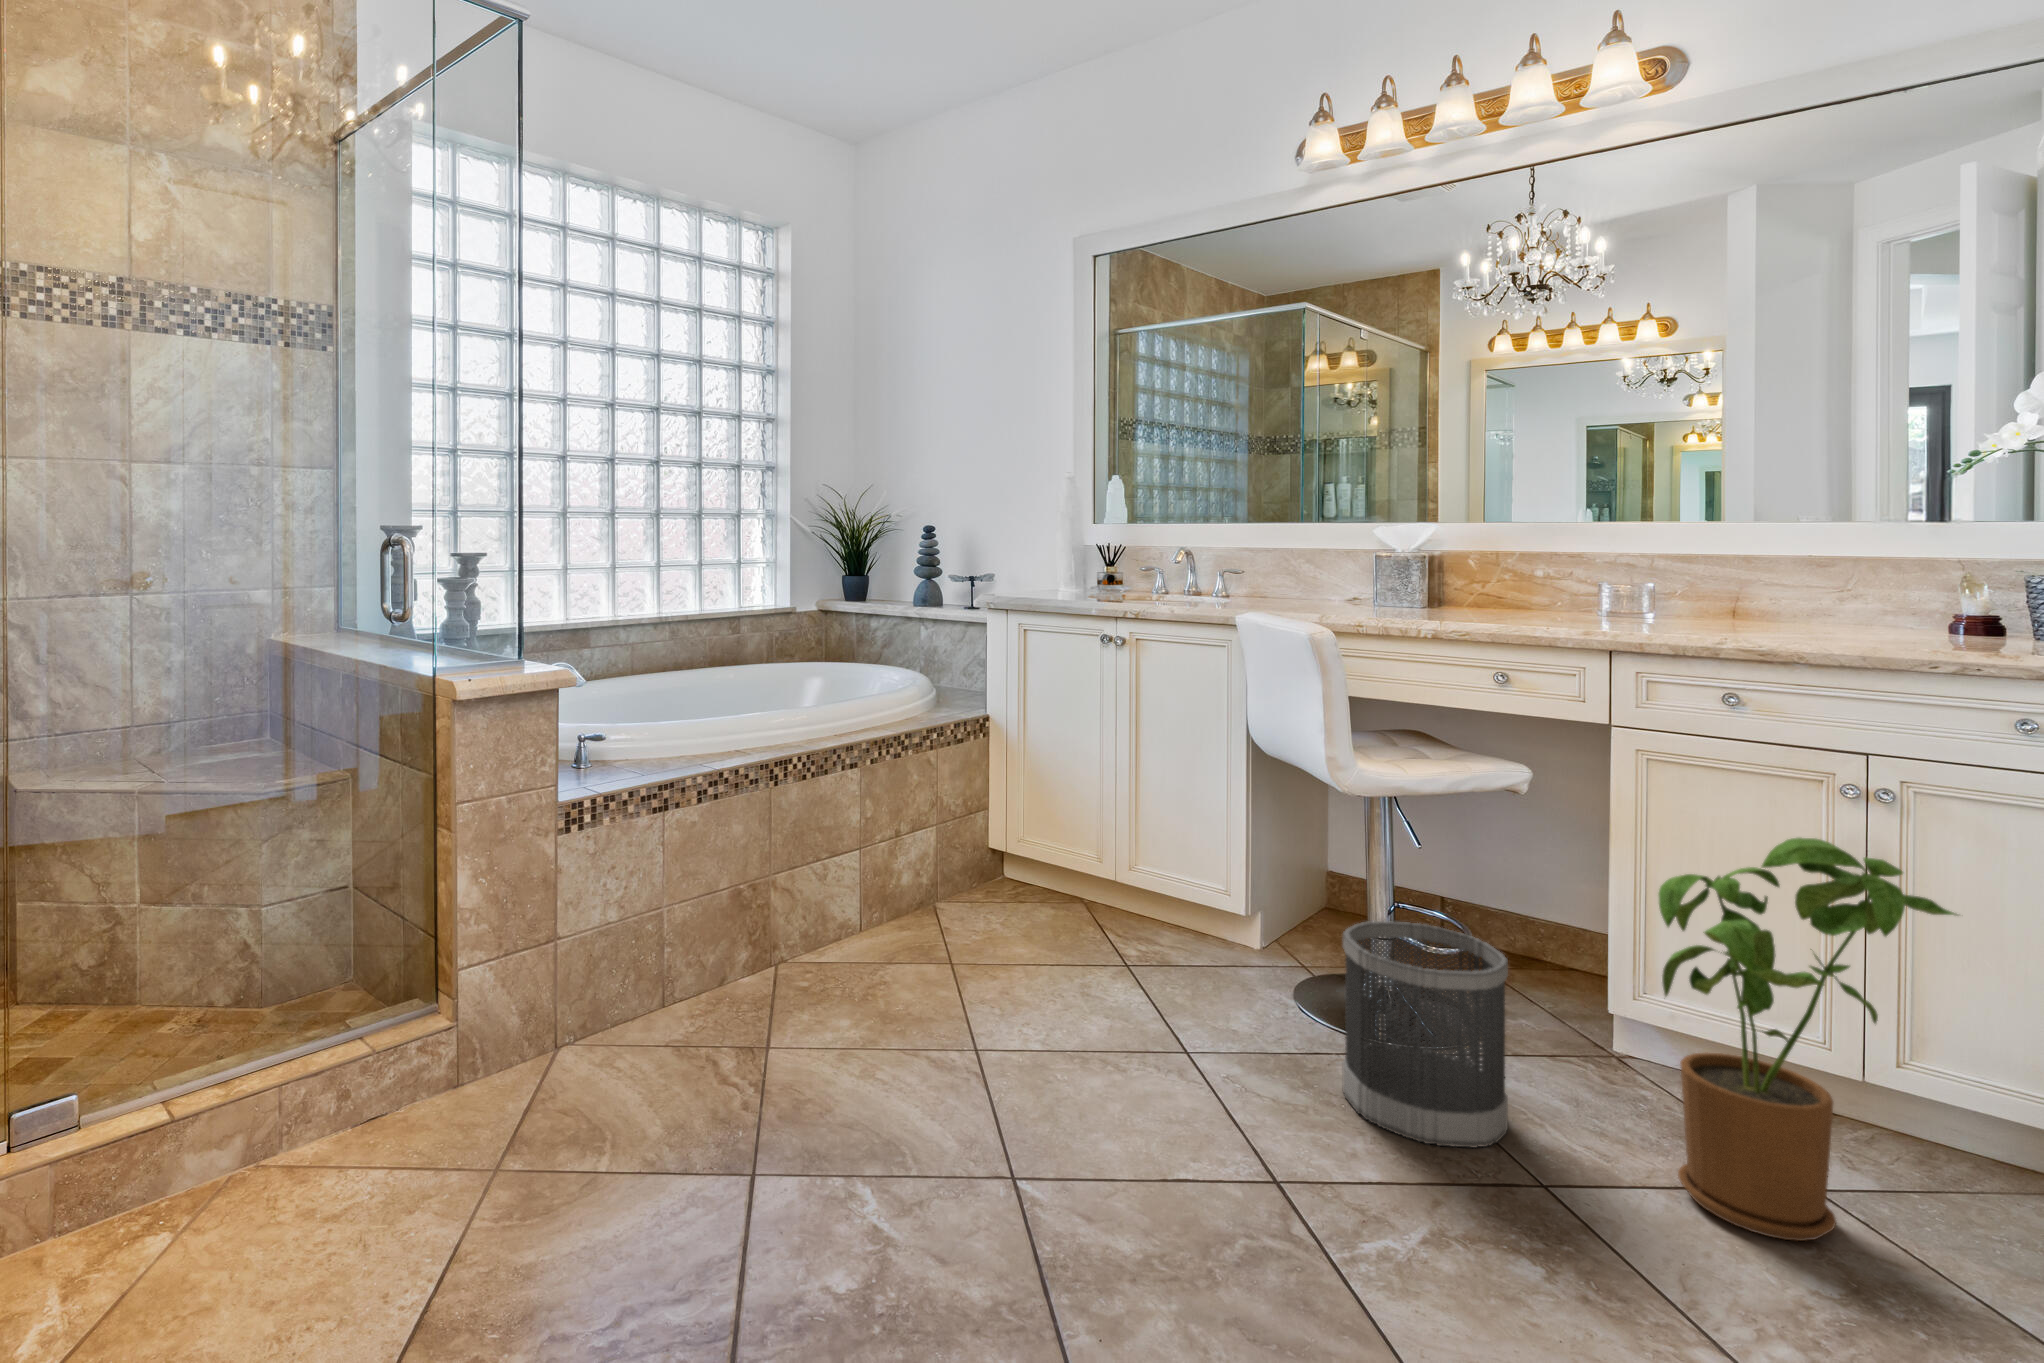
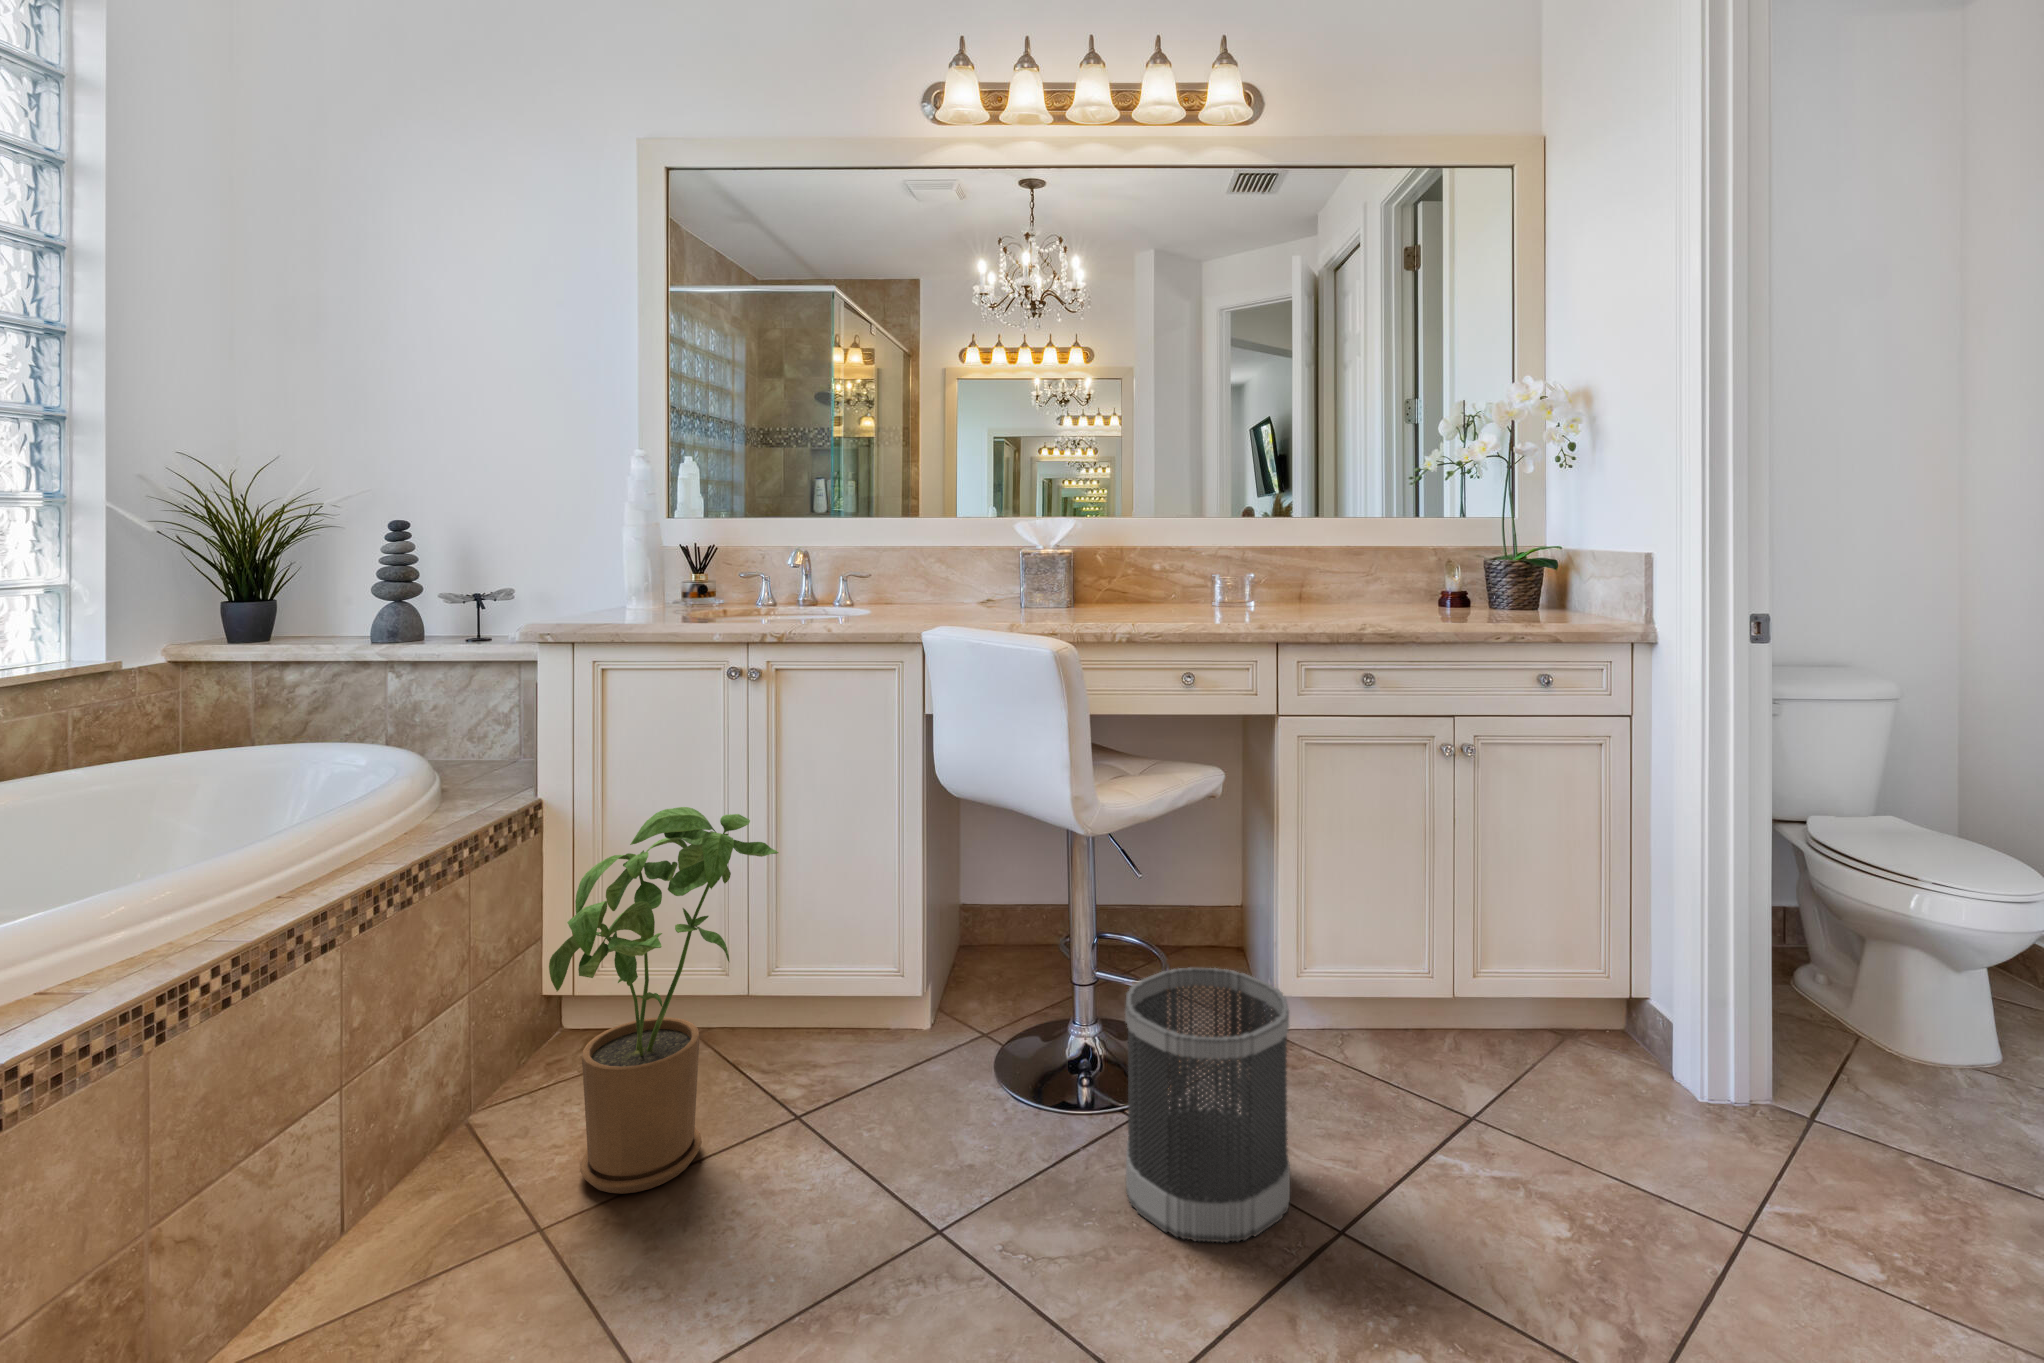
house plant: present [1659,838,1957,1241] -> present [549,807,778,1194]

